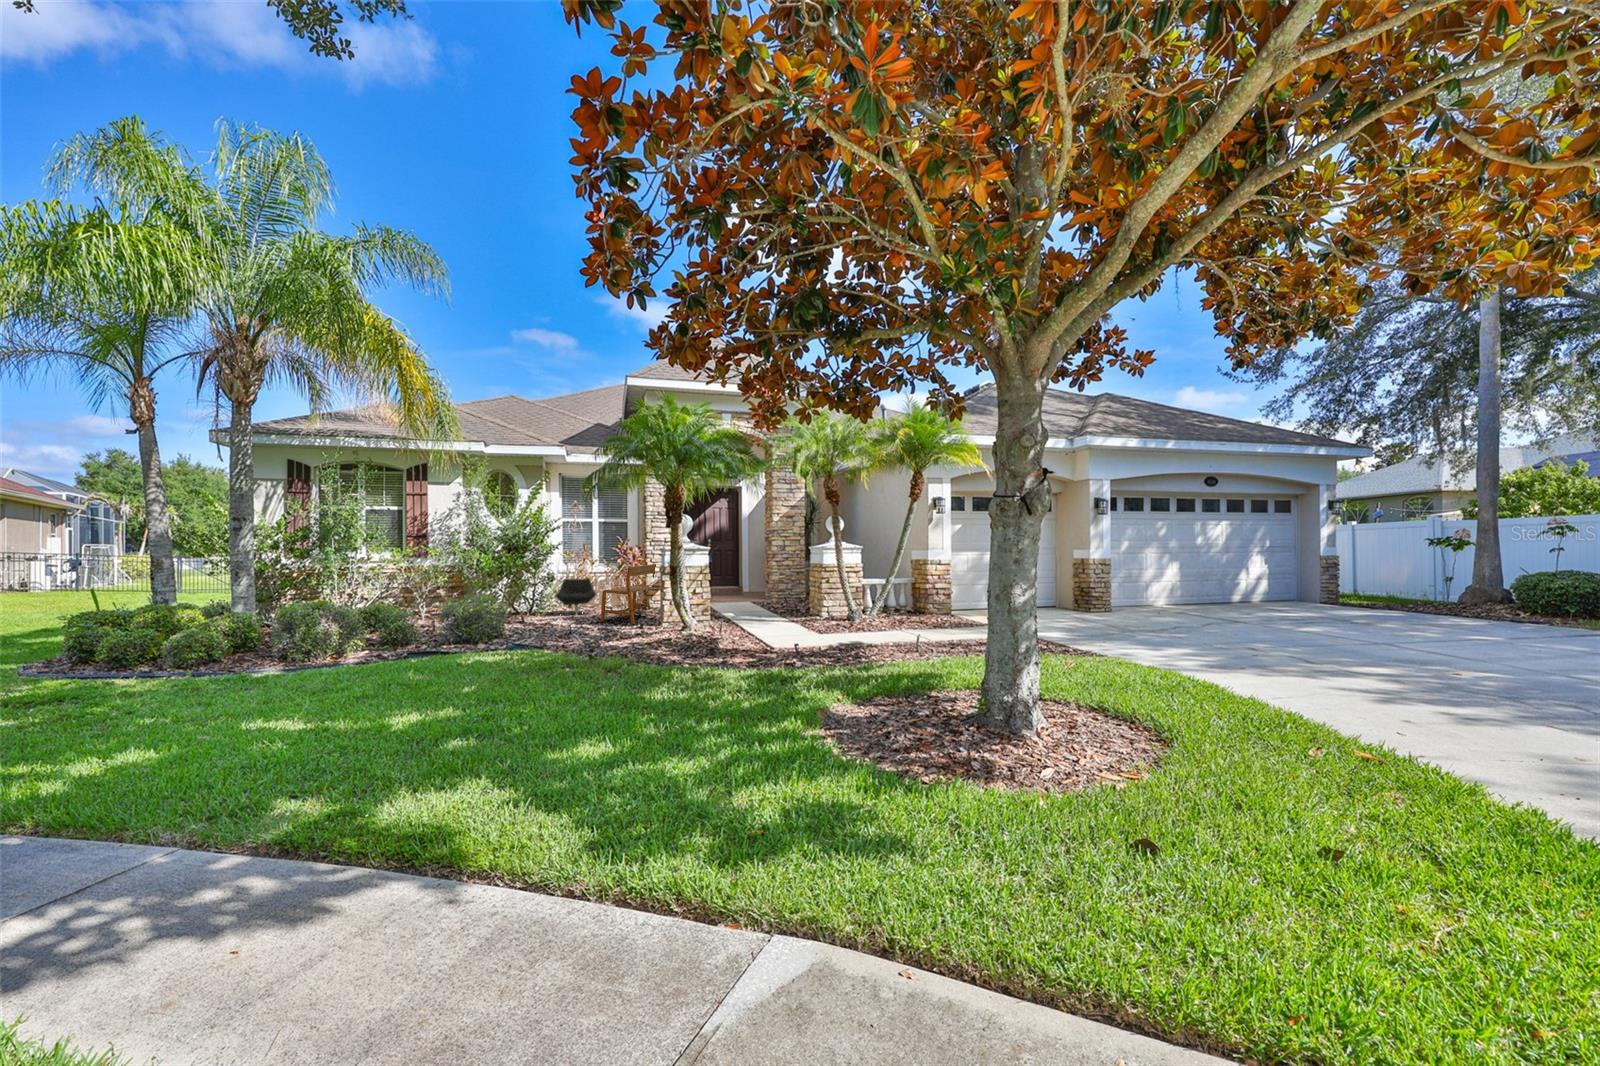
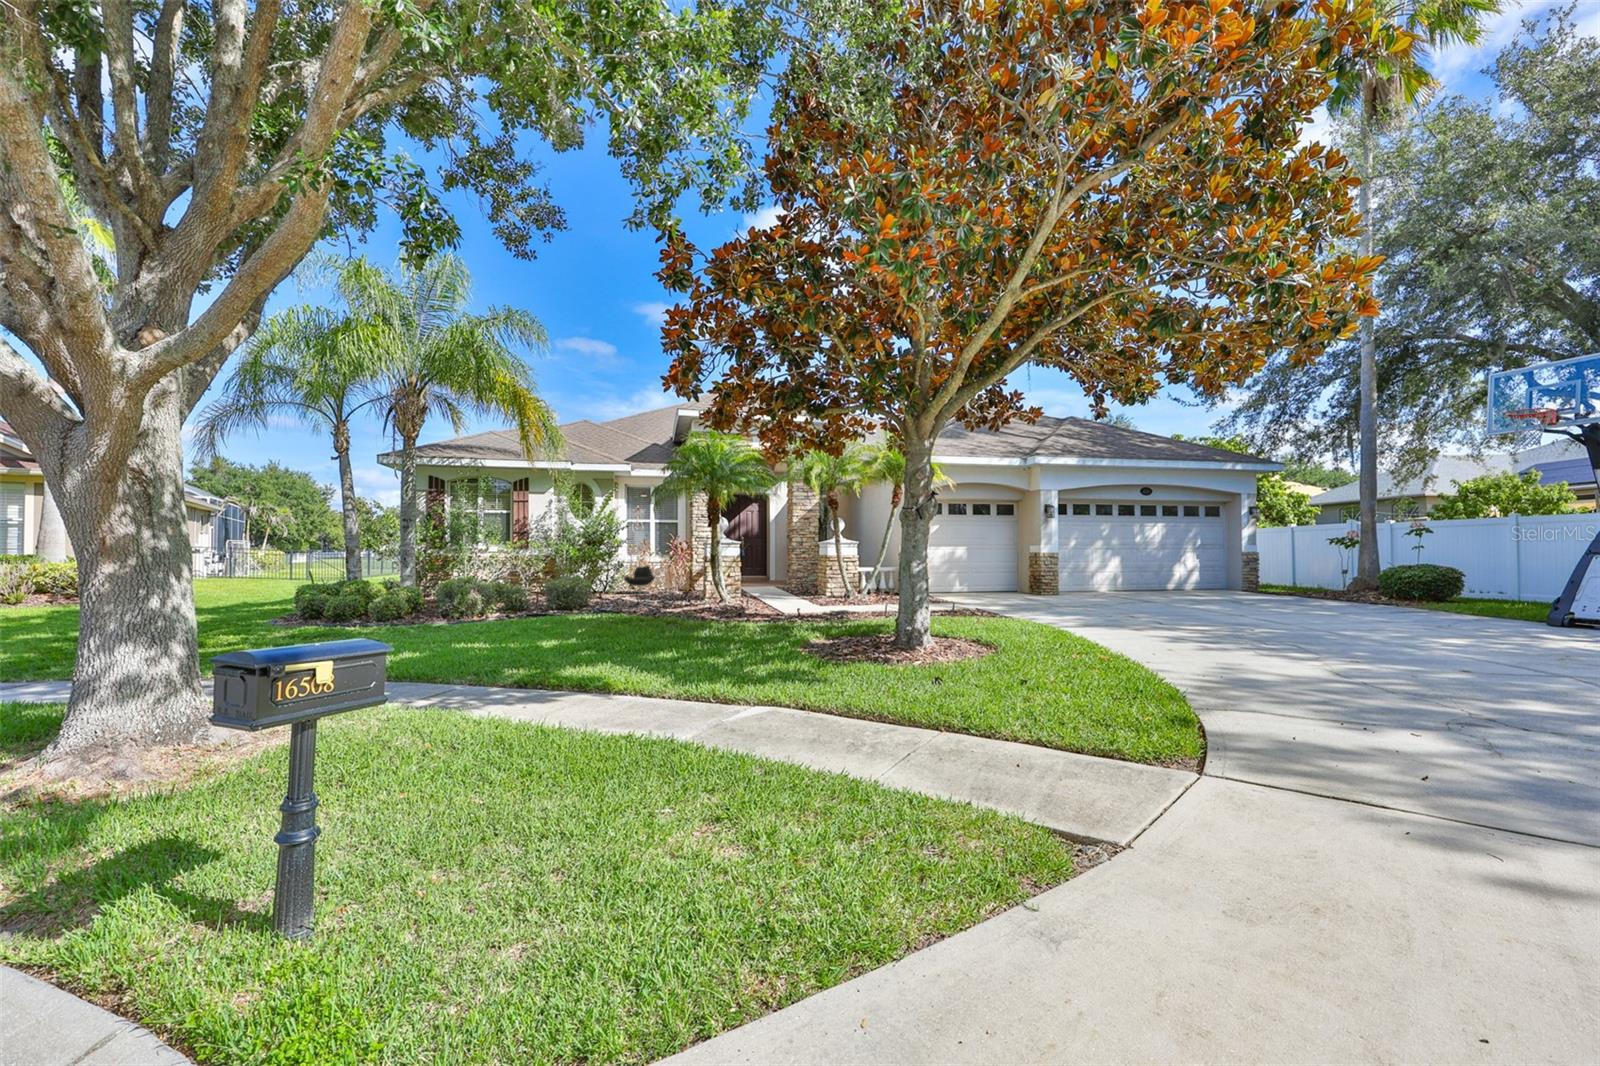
bench: present [601,564,656,623] -> none [659,554,704,599]

